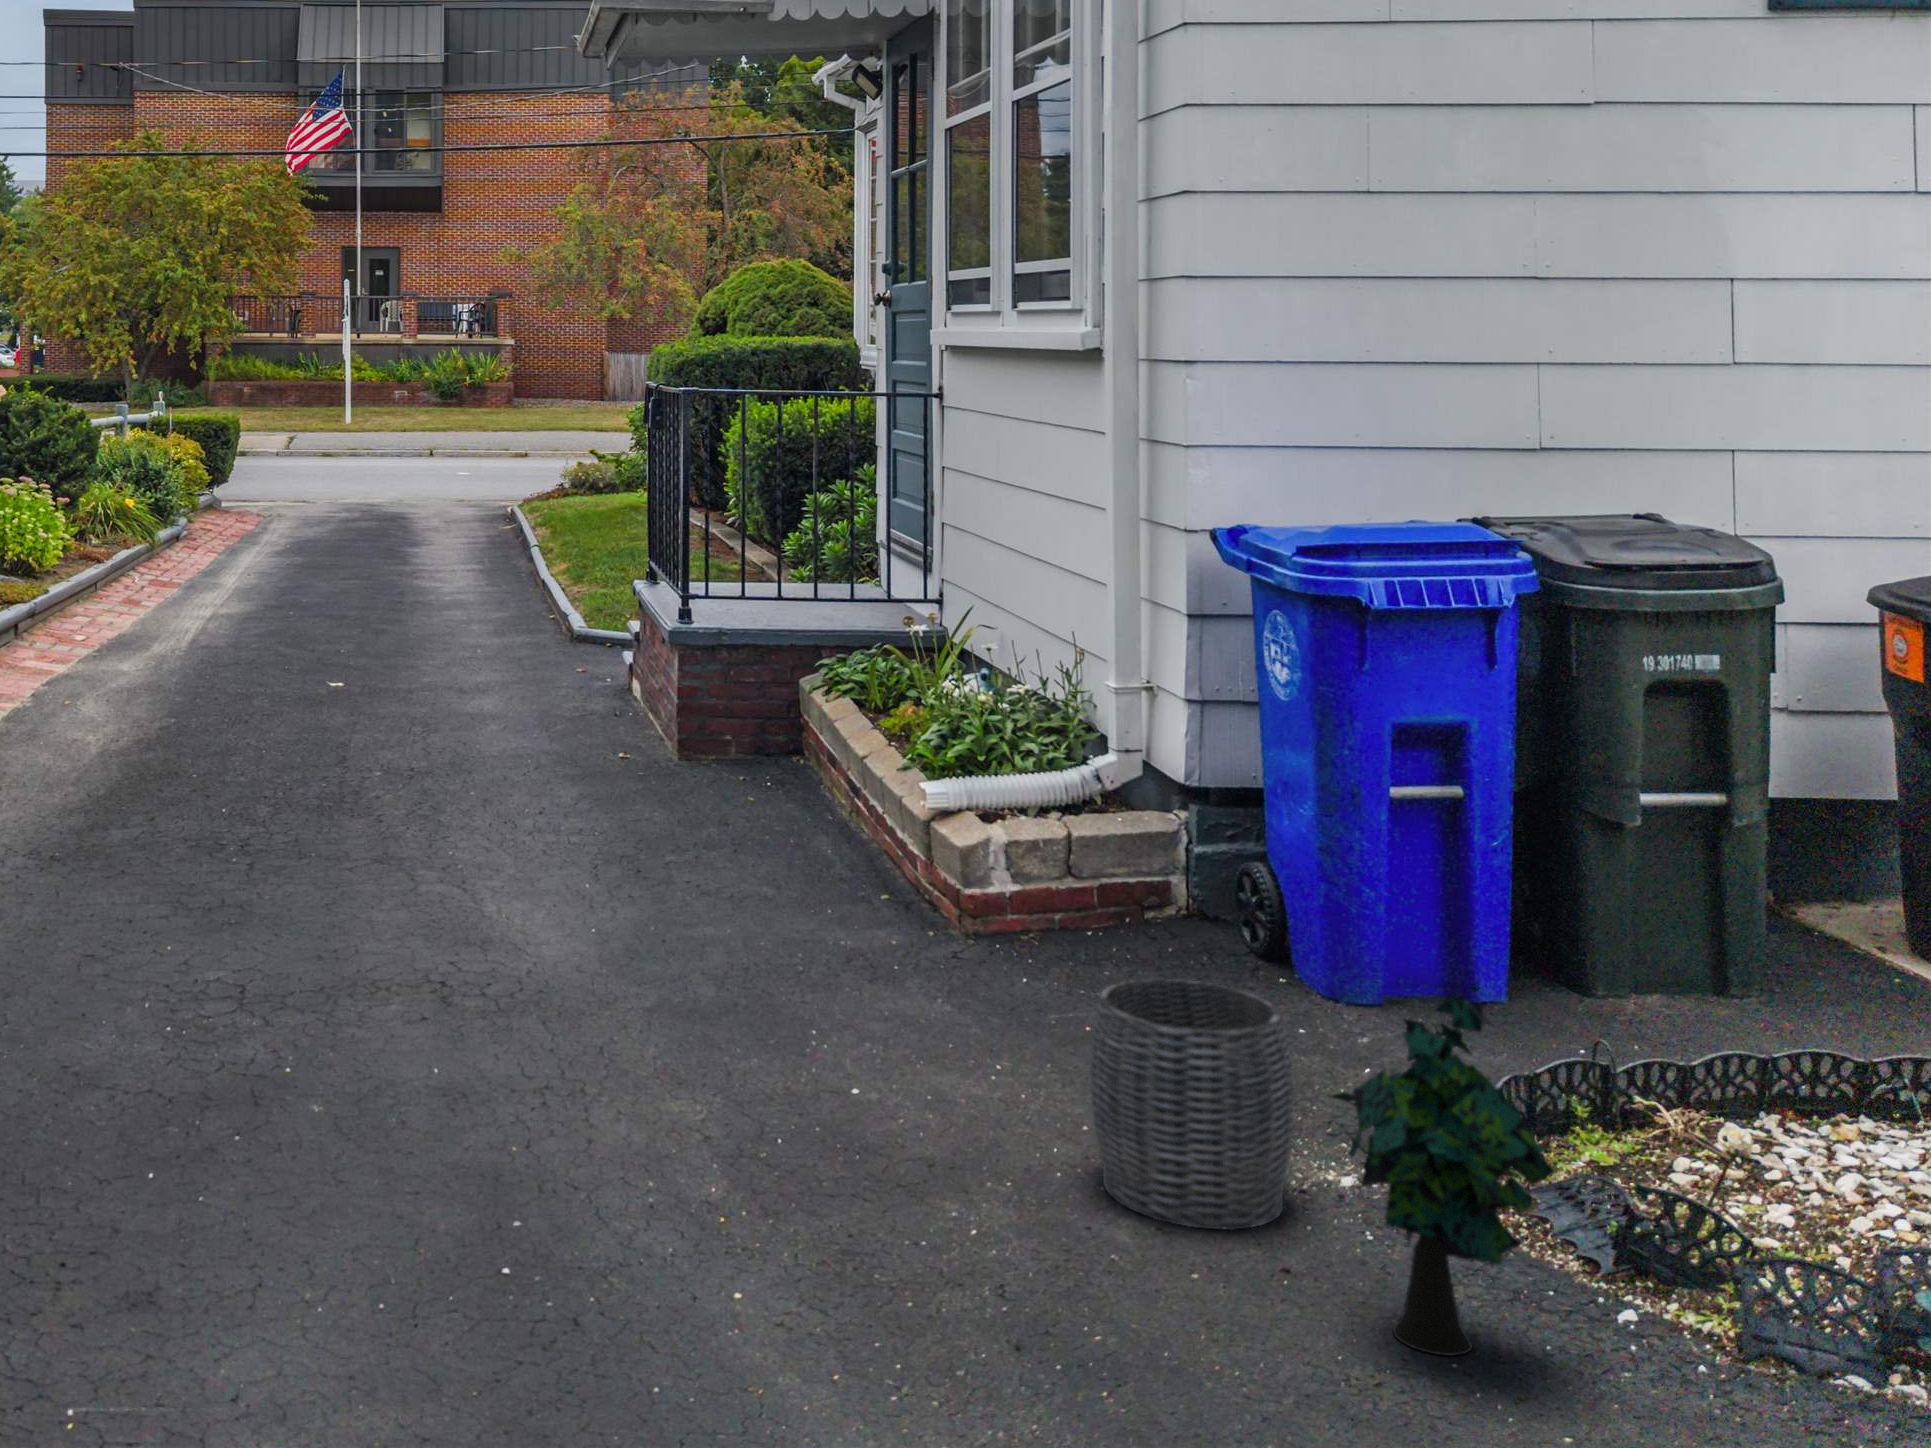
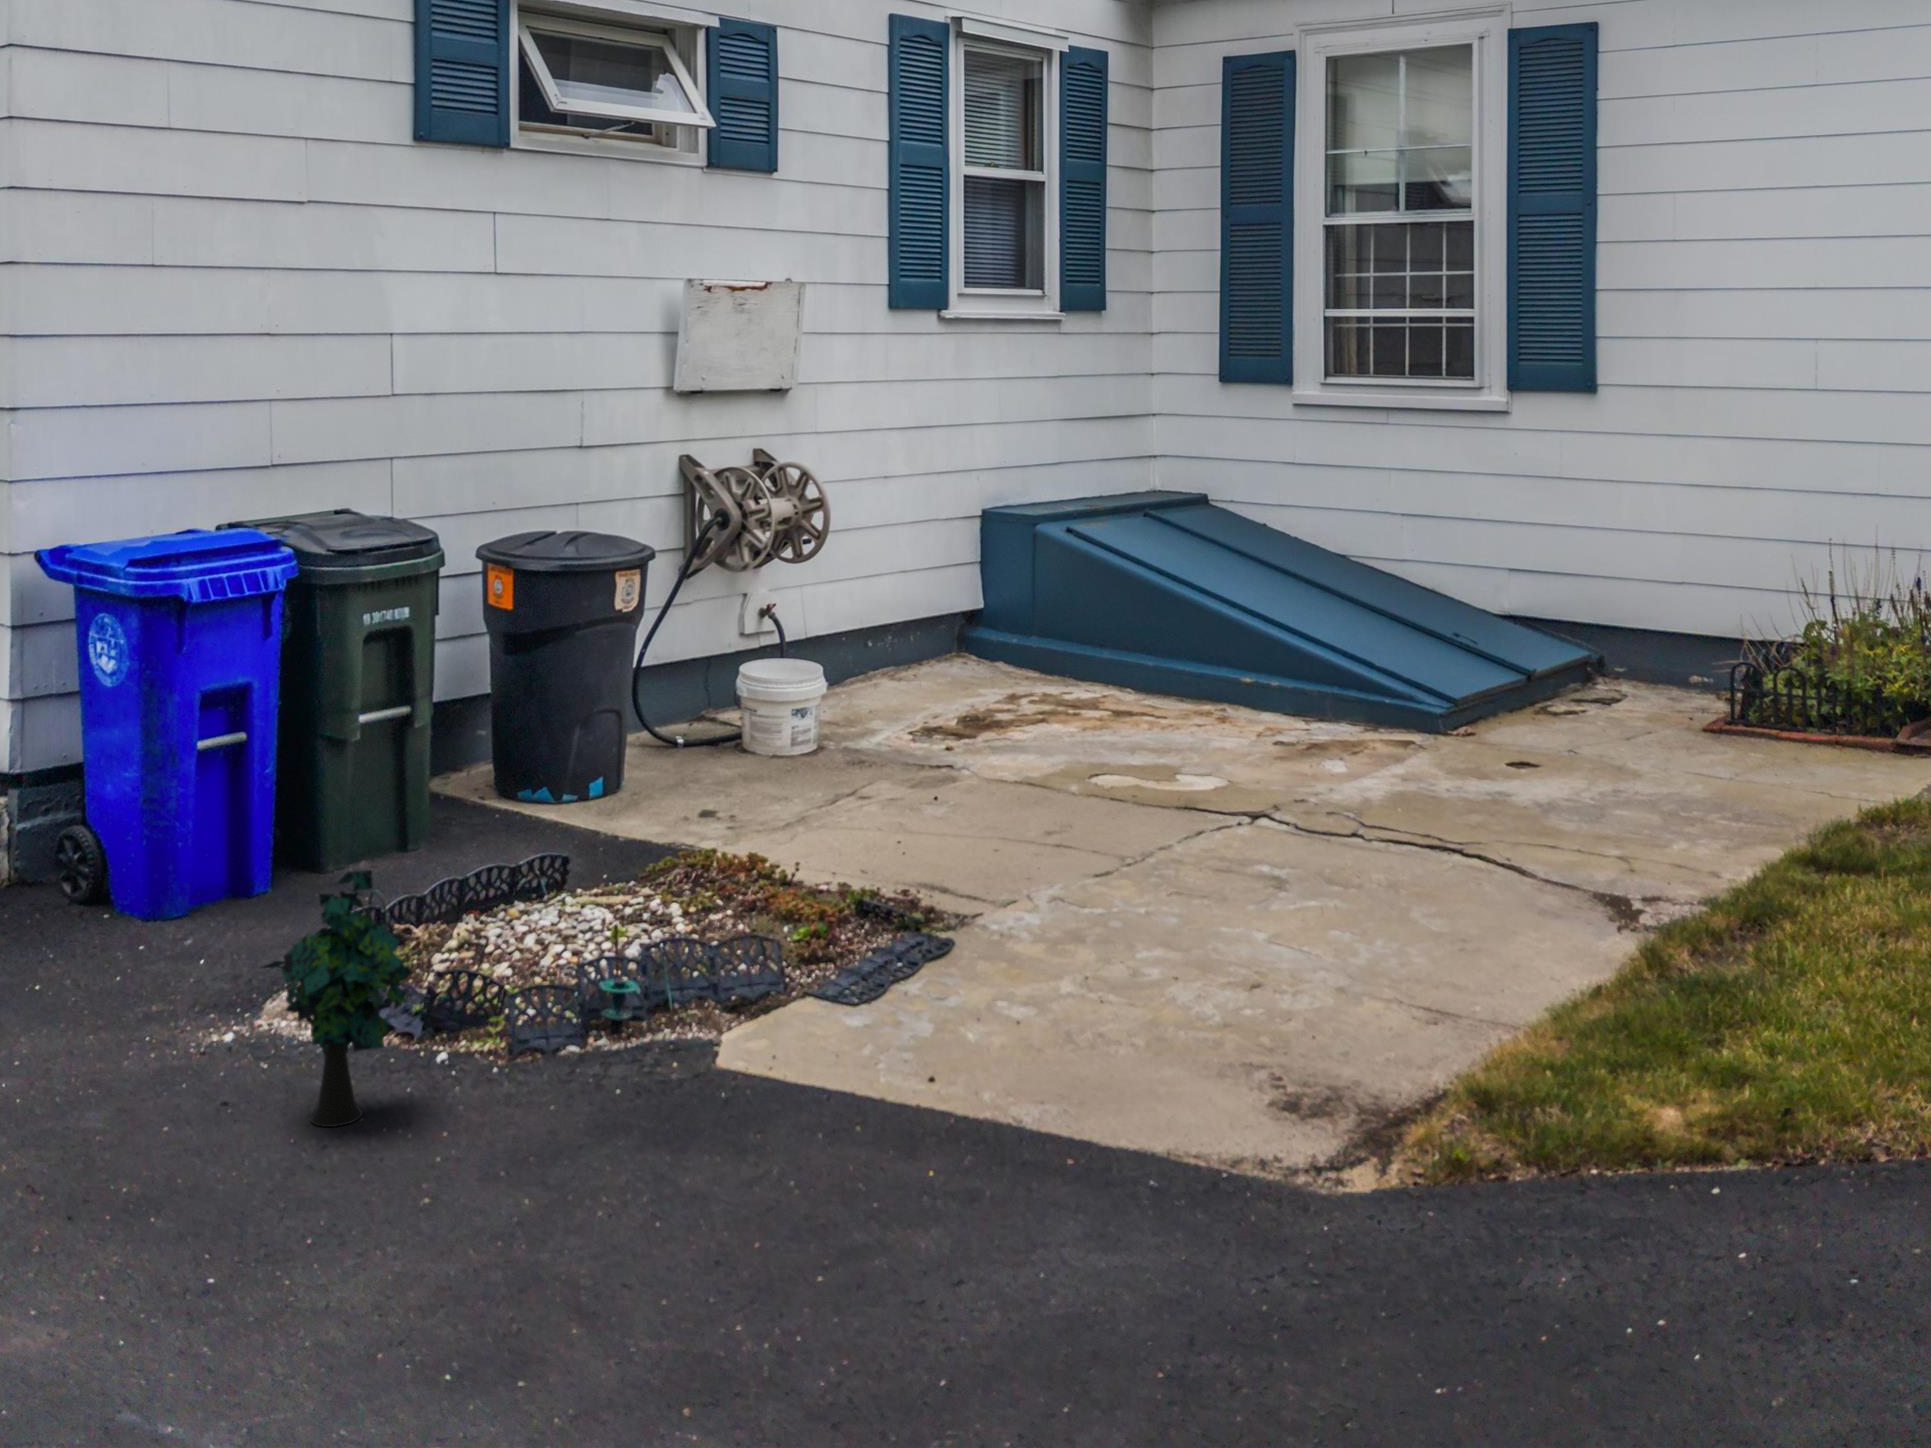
woven basket: present [1090,979,1293,1230] -> none [46,915,206,1112]

